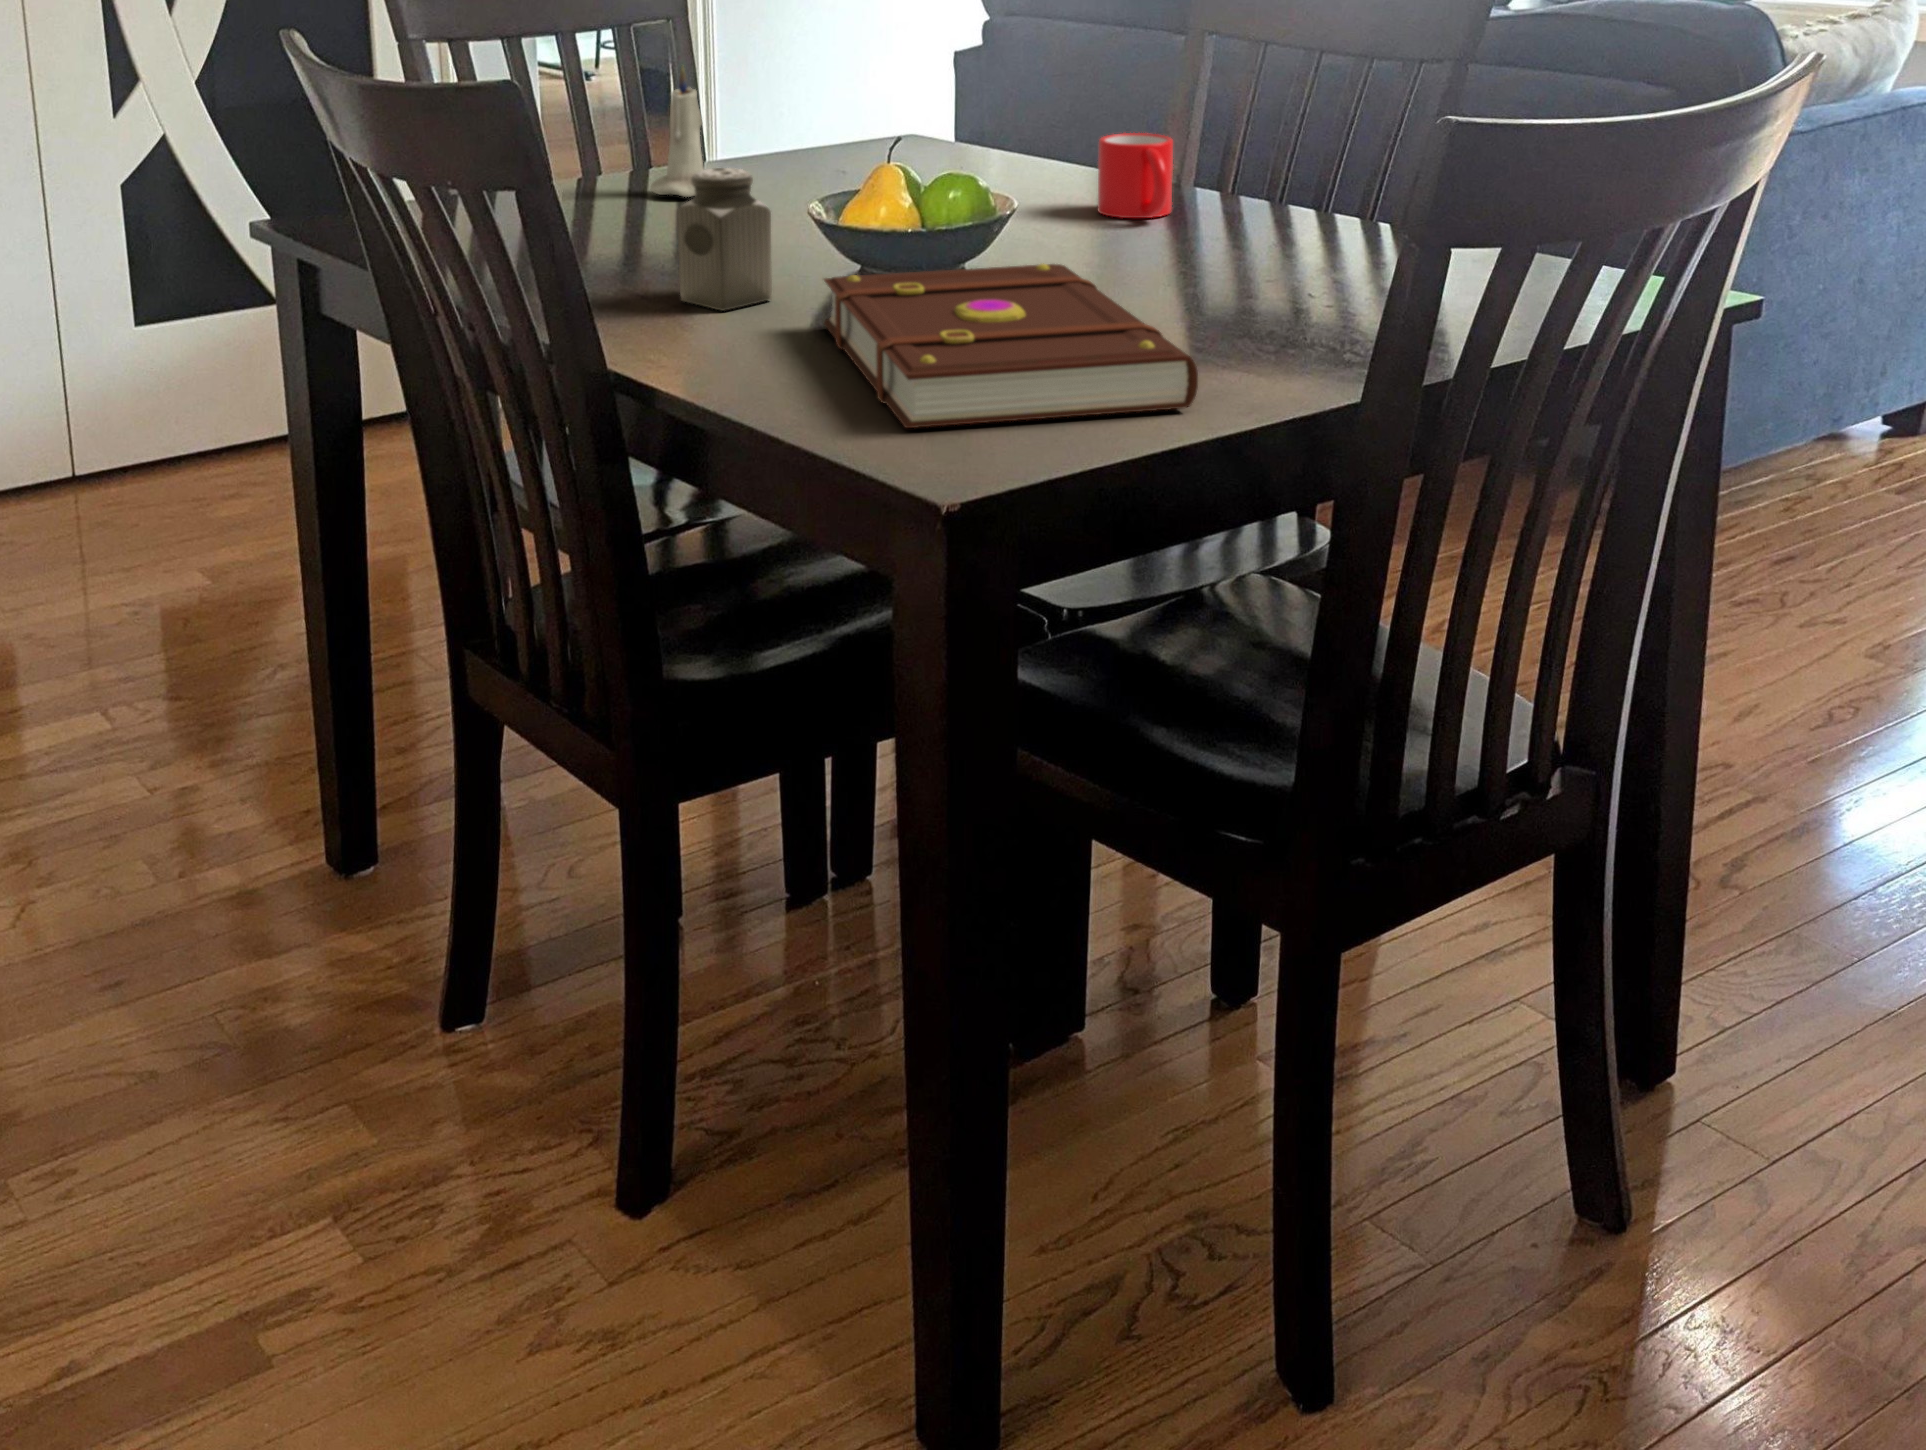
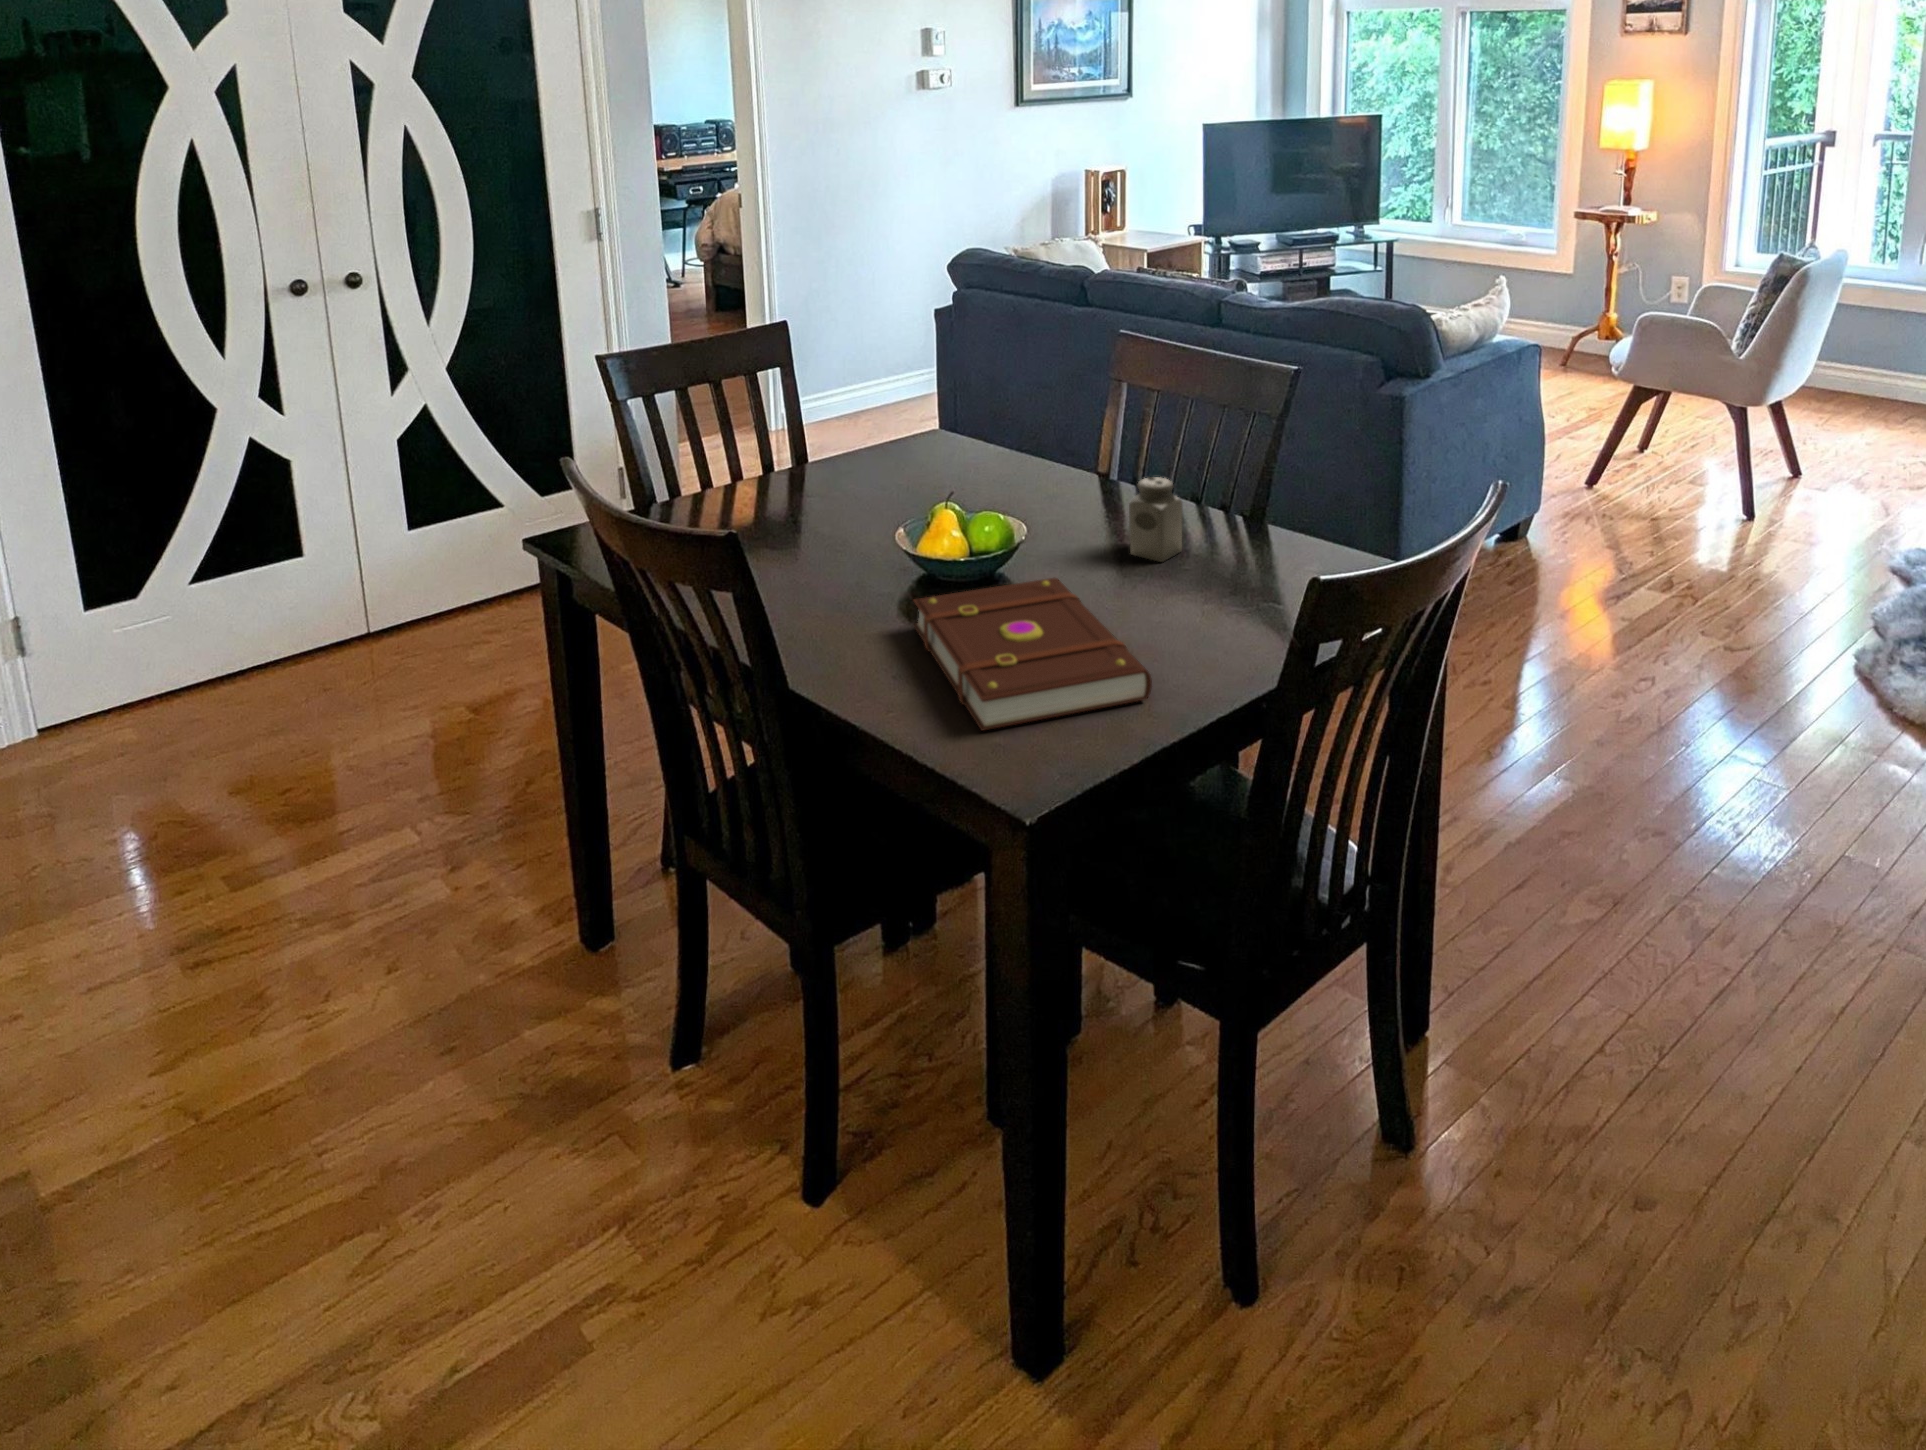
candle: present [651,66,704,197] -> none [781,413,825,497]
mug: present [1098,133,1173,218] -> none [1061,452,1106,508]
salt shaker: present [677,168,772,311] -> present [1129,477,1183,562]

